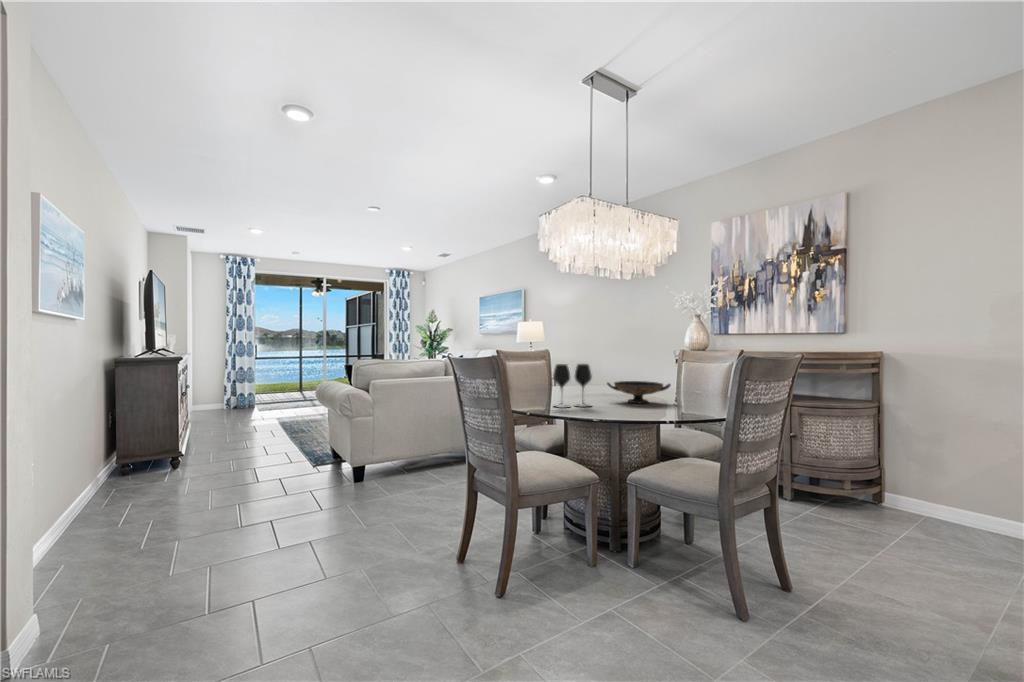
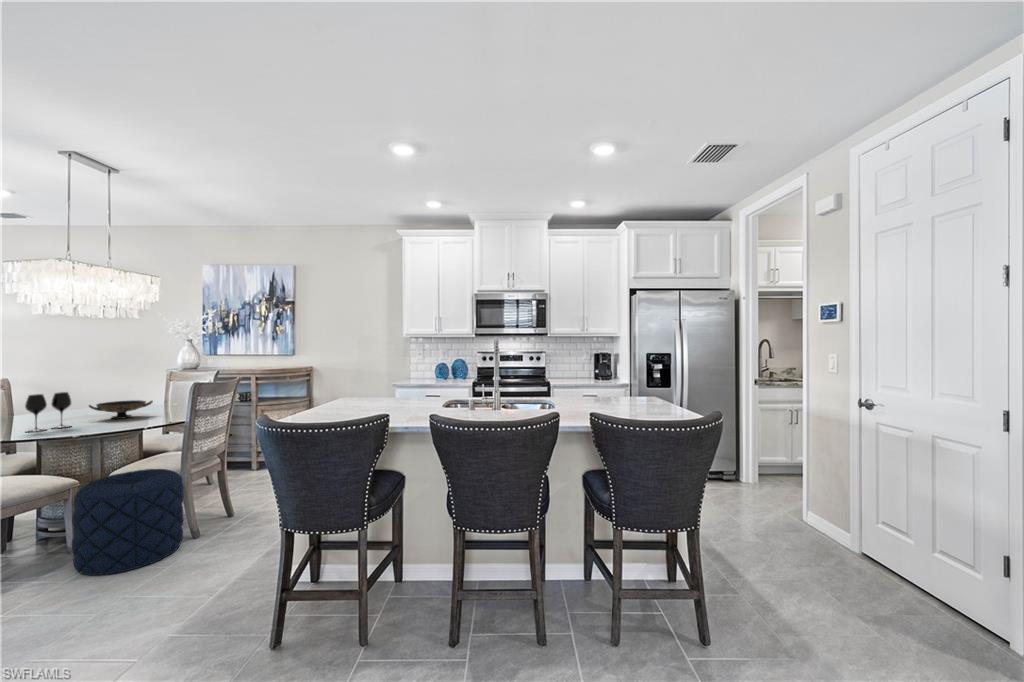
pouf: none [592,481,727,650] -> present [72,469,184,575]

